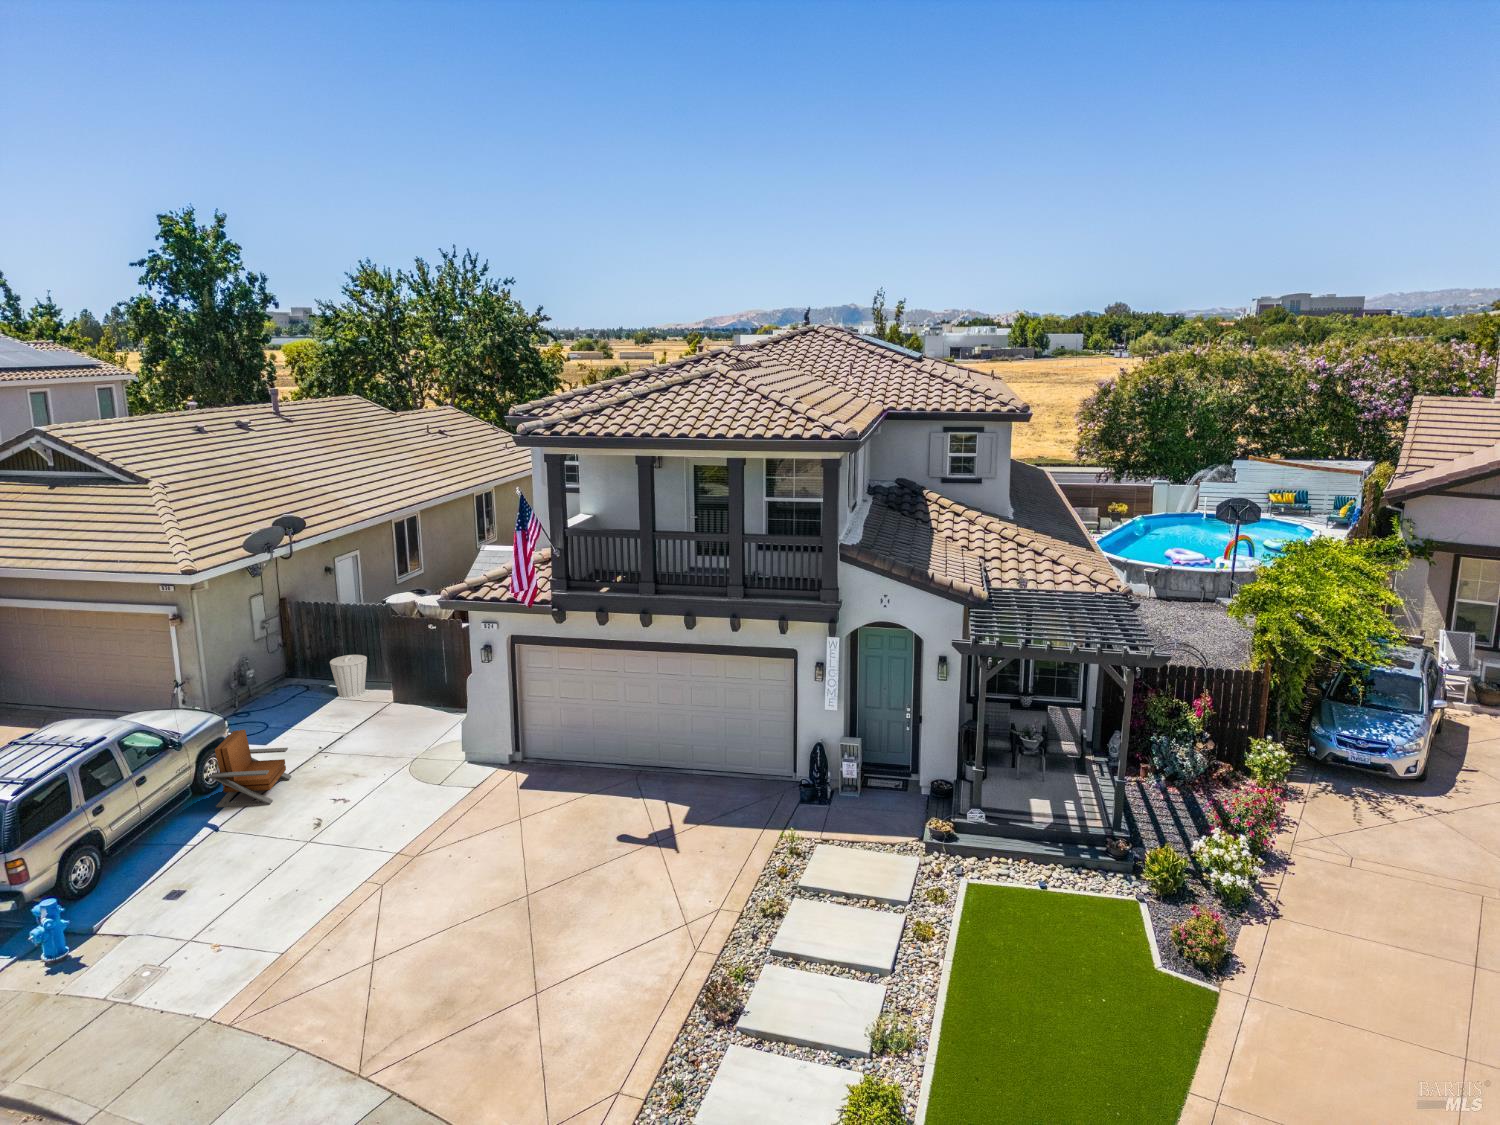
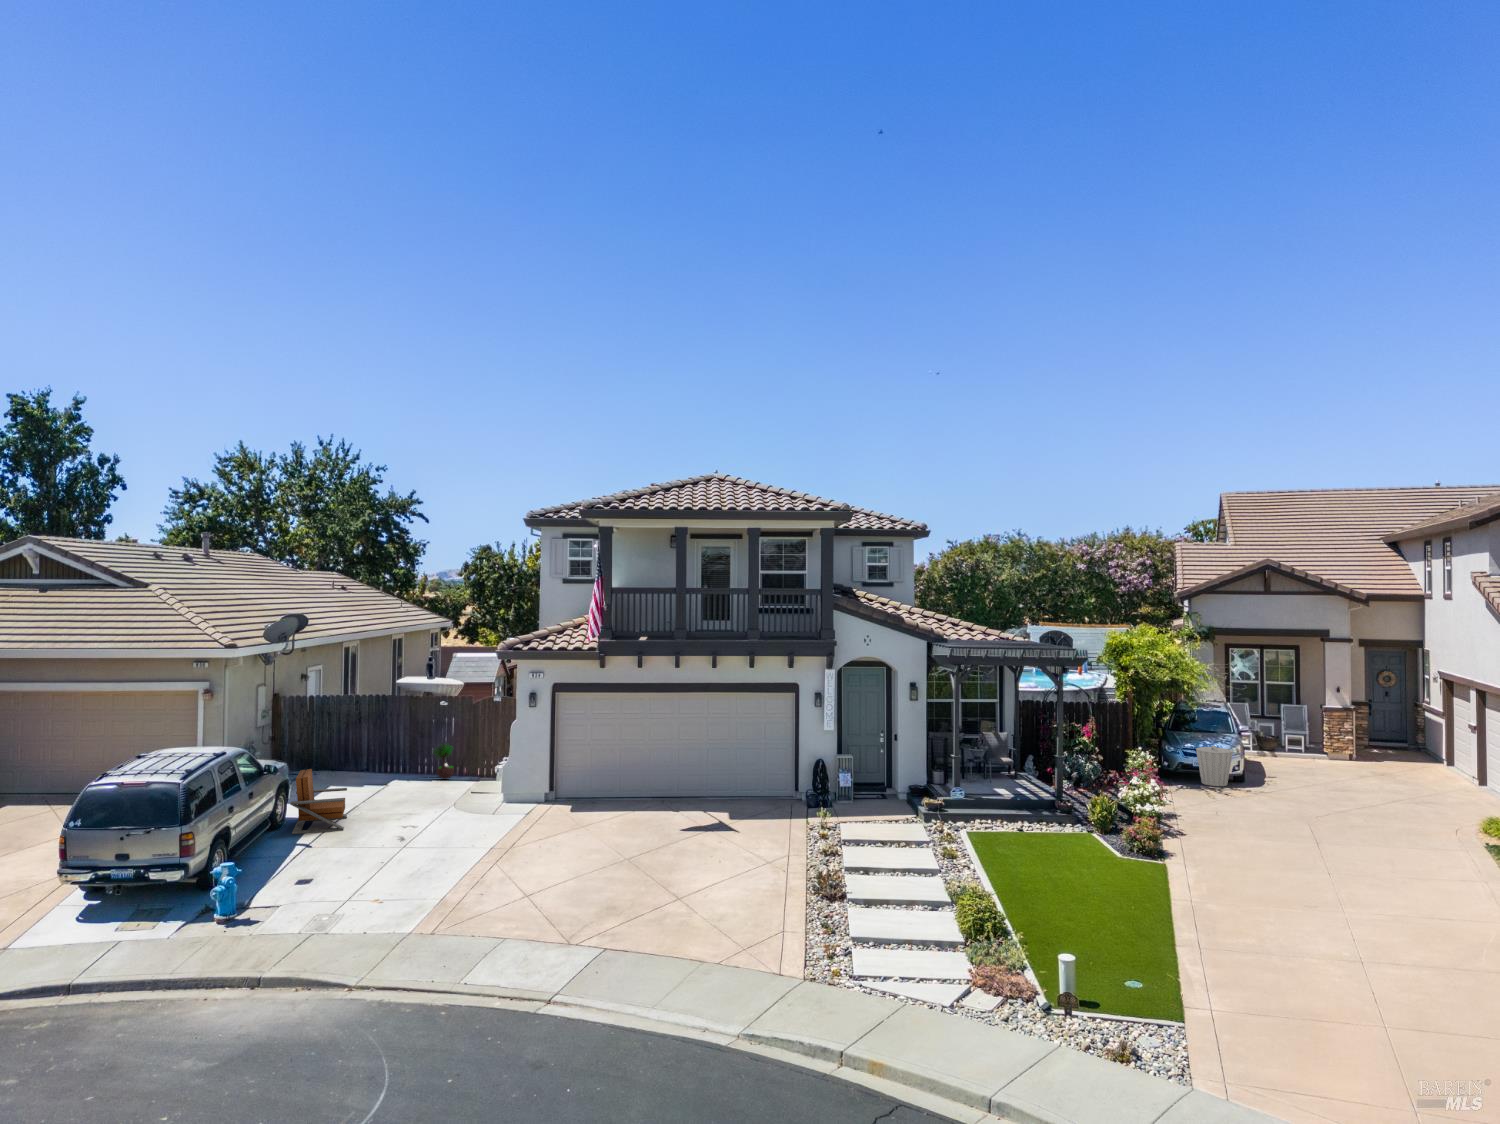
trash can: present [330,655,367,697] -> present [1196,746,1233,786]
potted tree: none [417,668,446,709] -> present [432,744,454,779]

